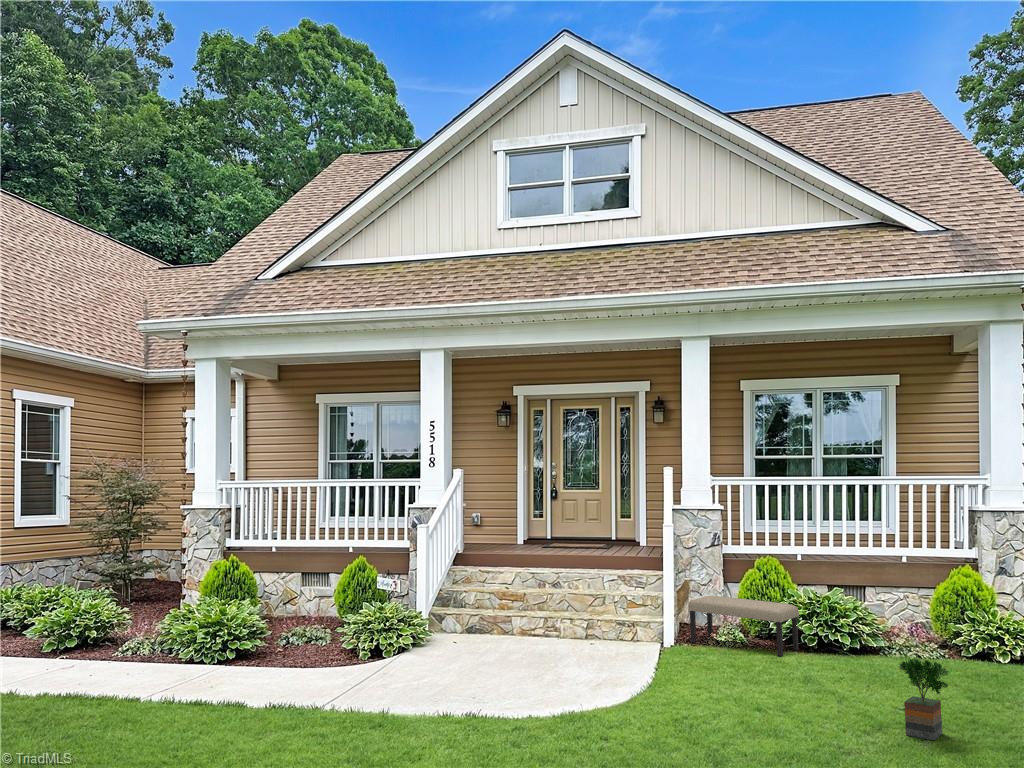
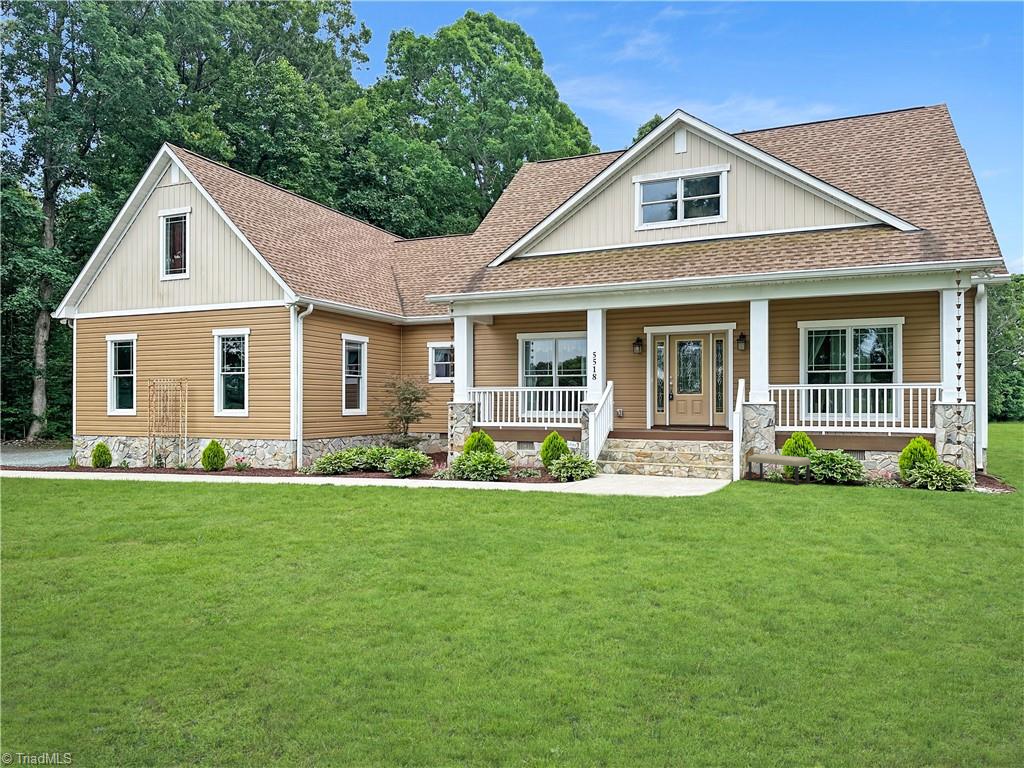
potted tree: present [899,659,949,740] -> none [836,473,861,510]

